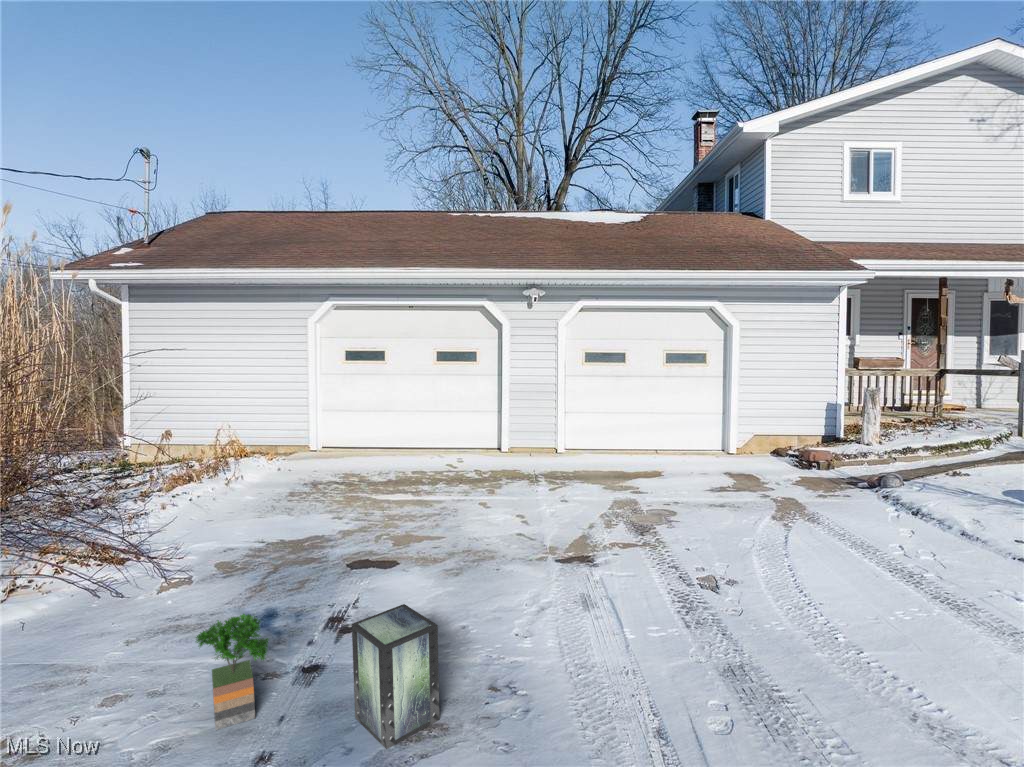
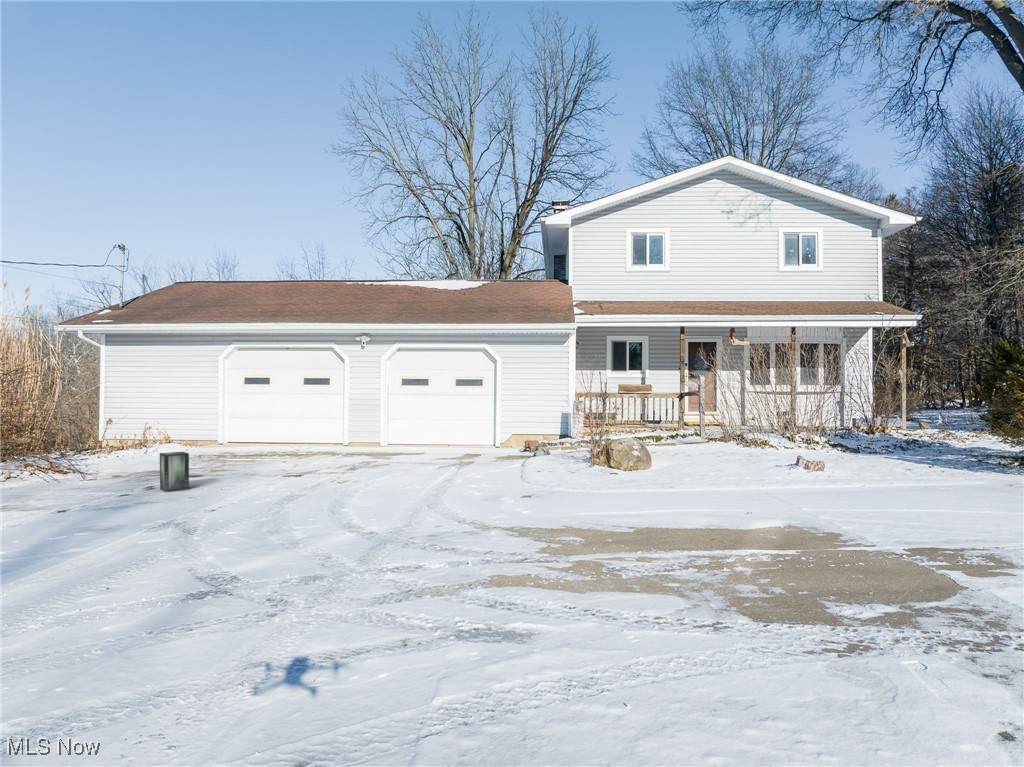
potted tree: present [196,614,268,730] -> none [105,453,133,490]

